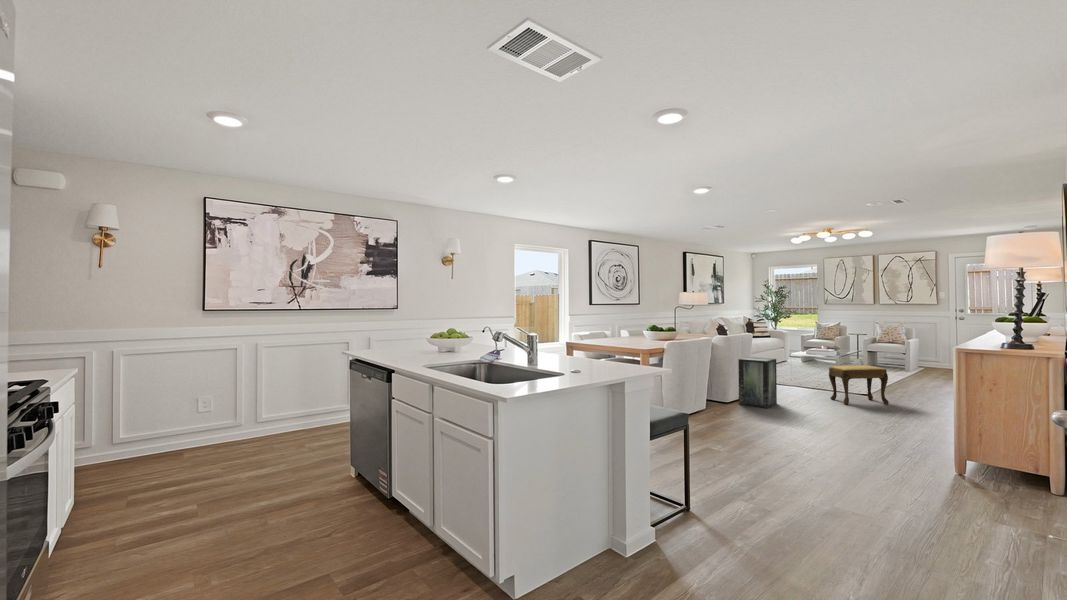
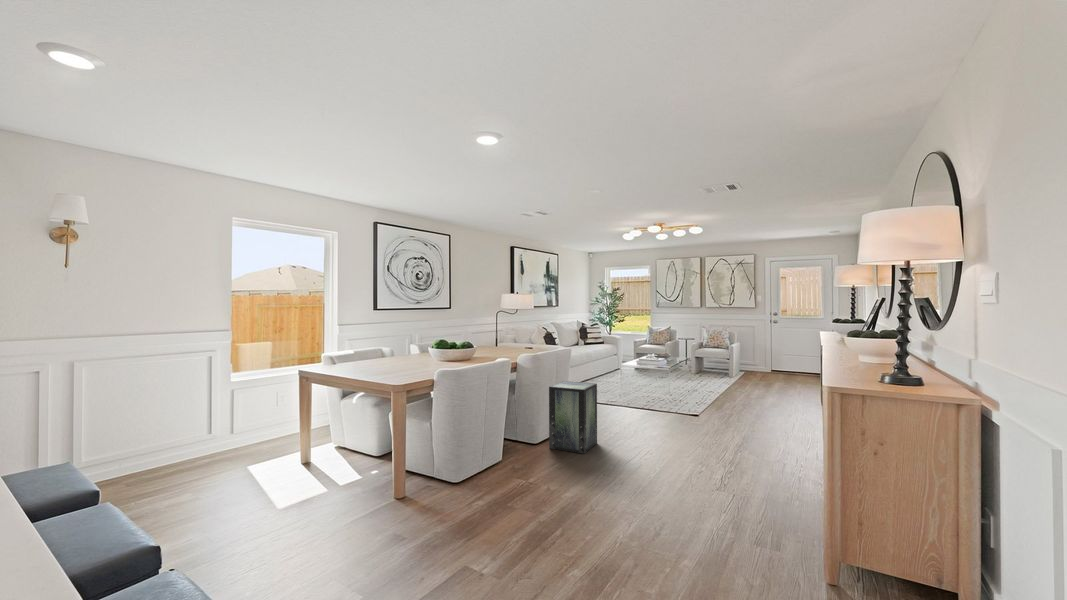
footstool: present [829,365,889,405] -> none [658,385,723,438]

